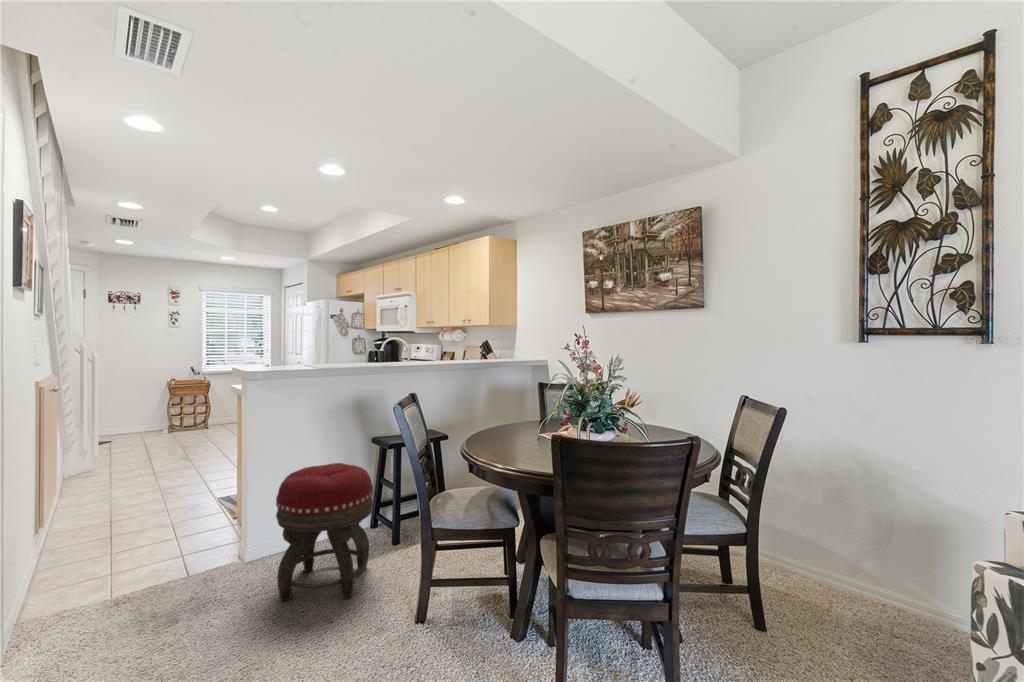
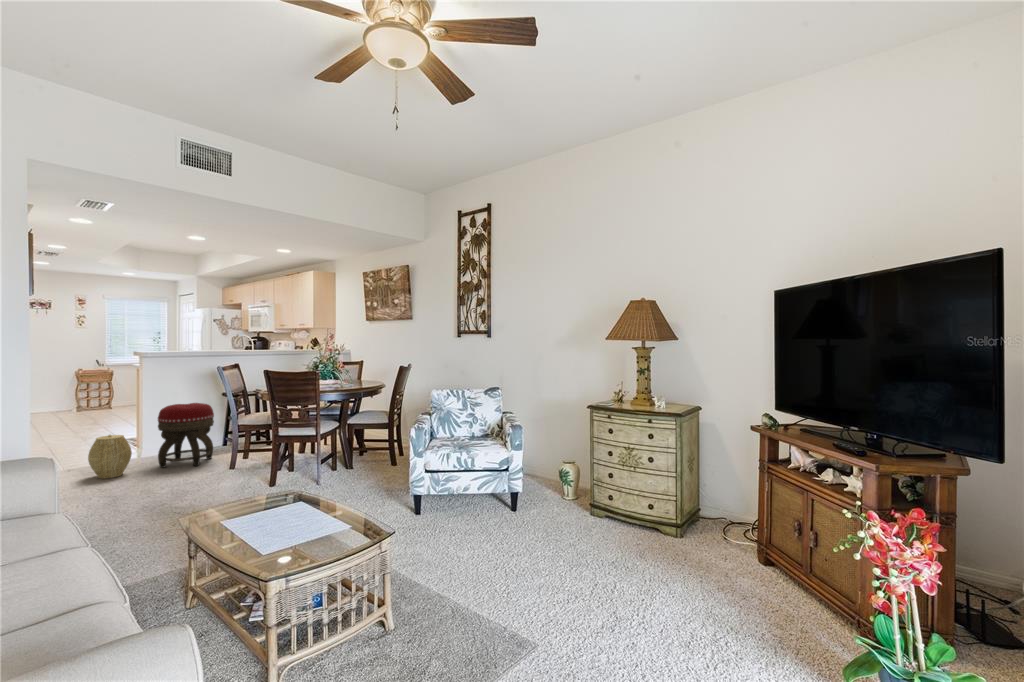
woven basket: none [144,541,229,645] -> present [88,435,132,479]

